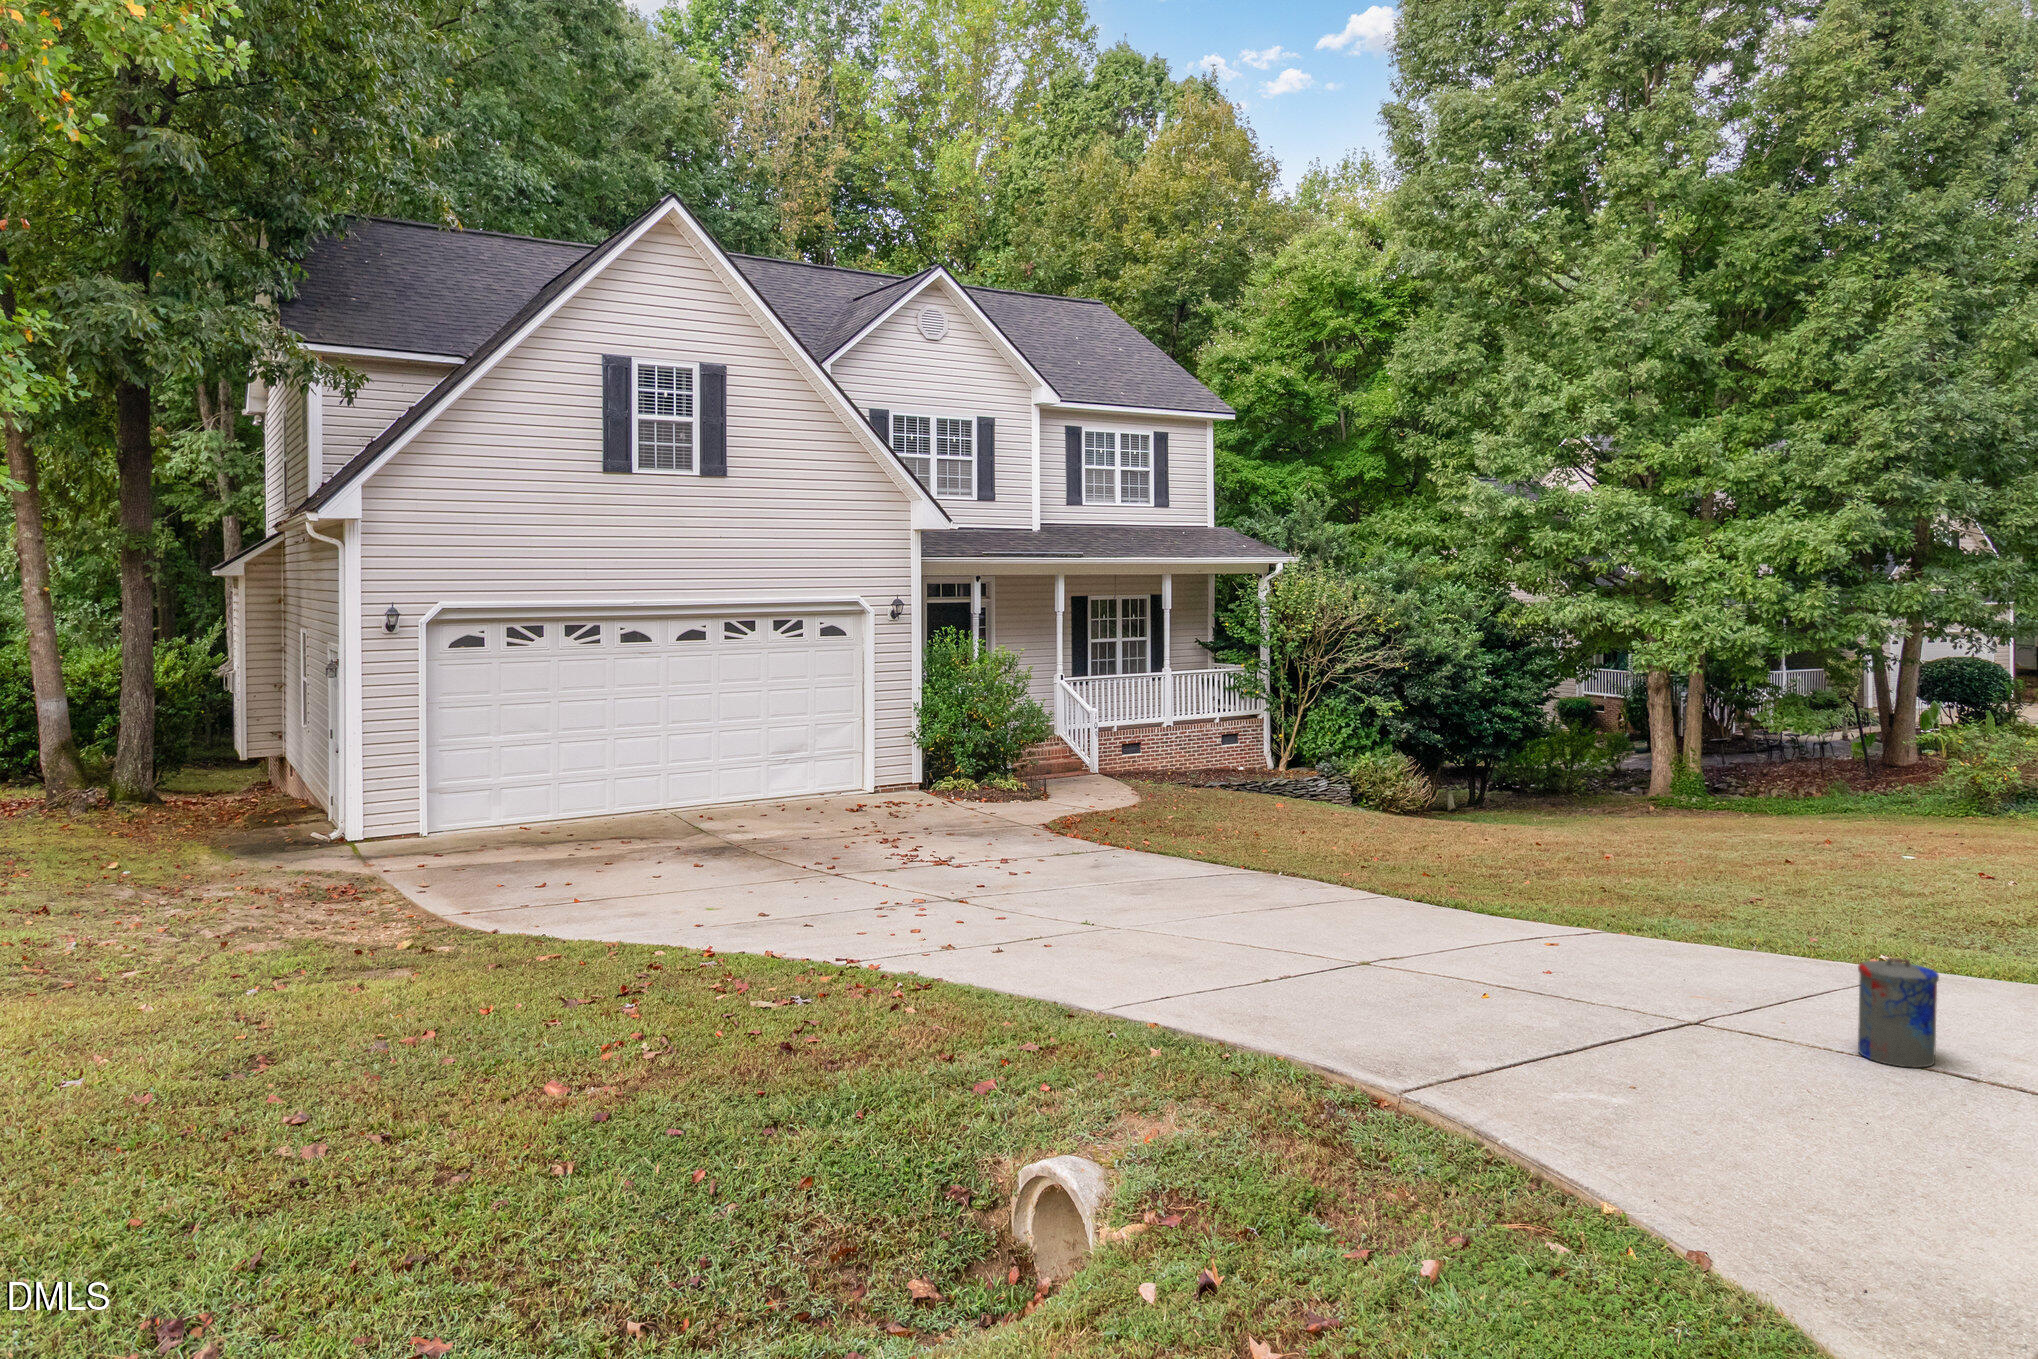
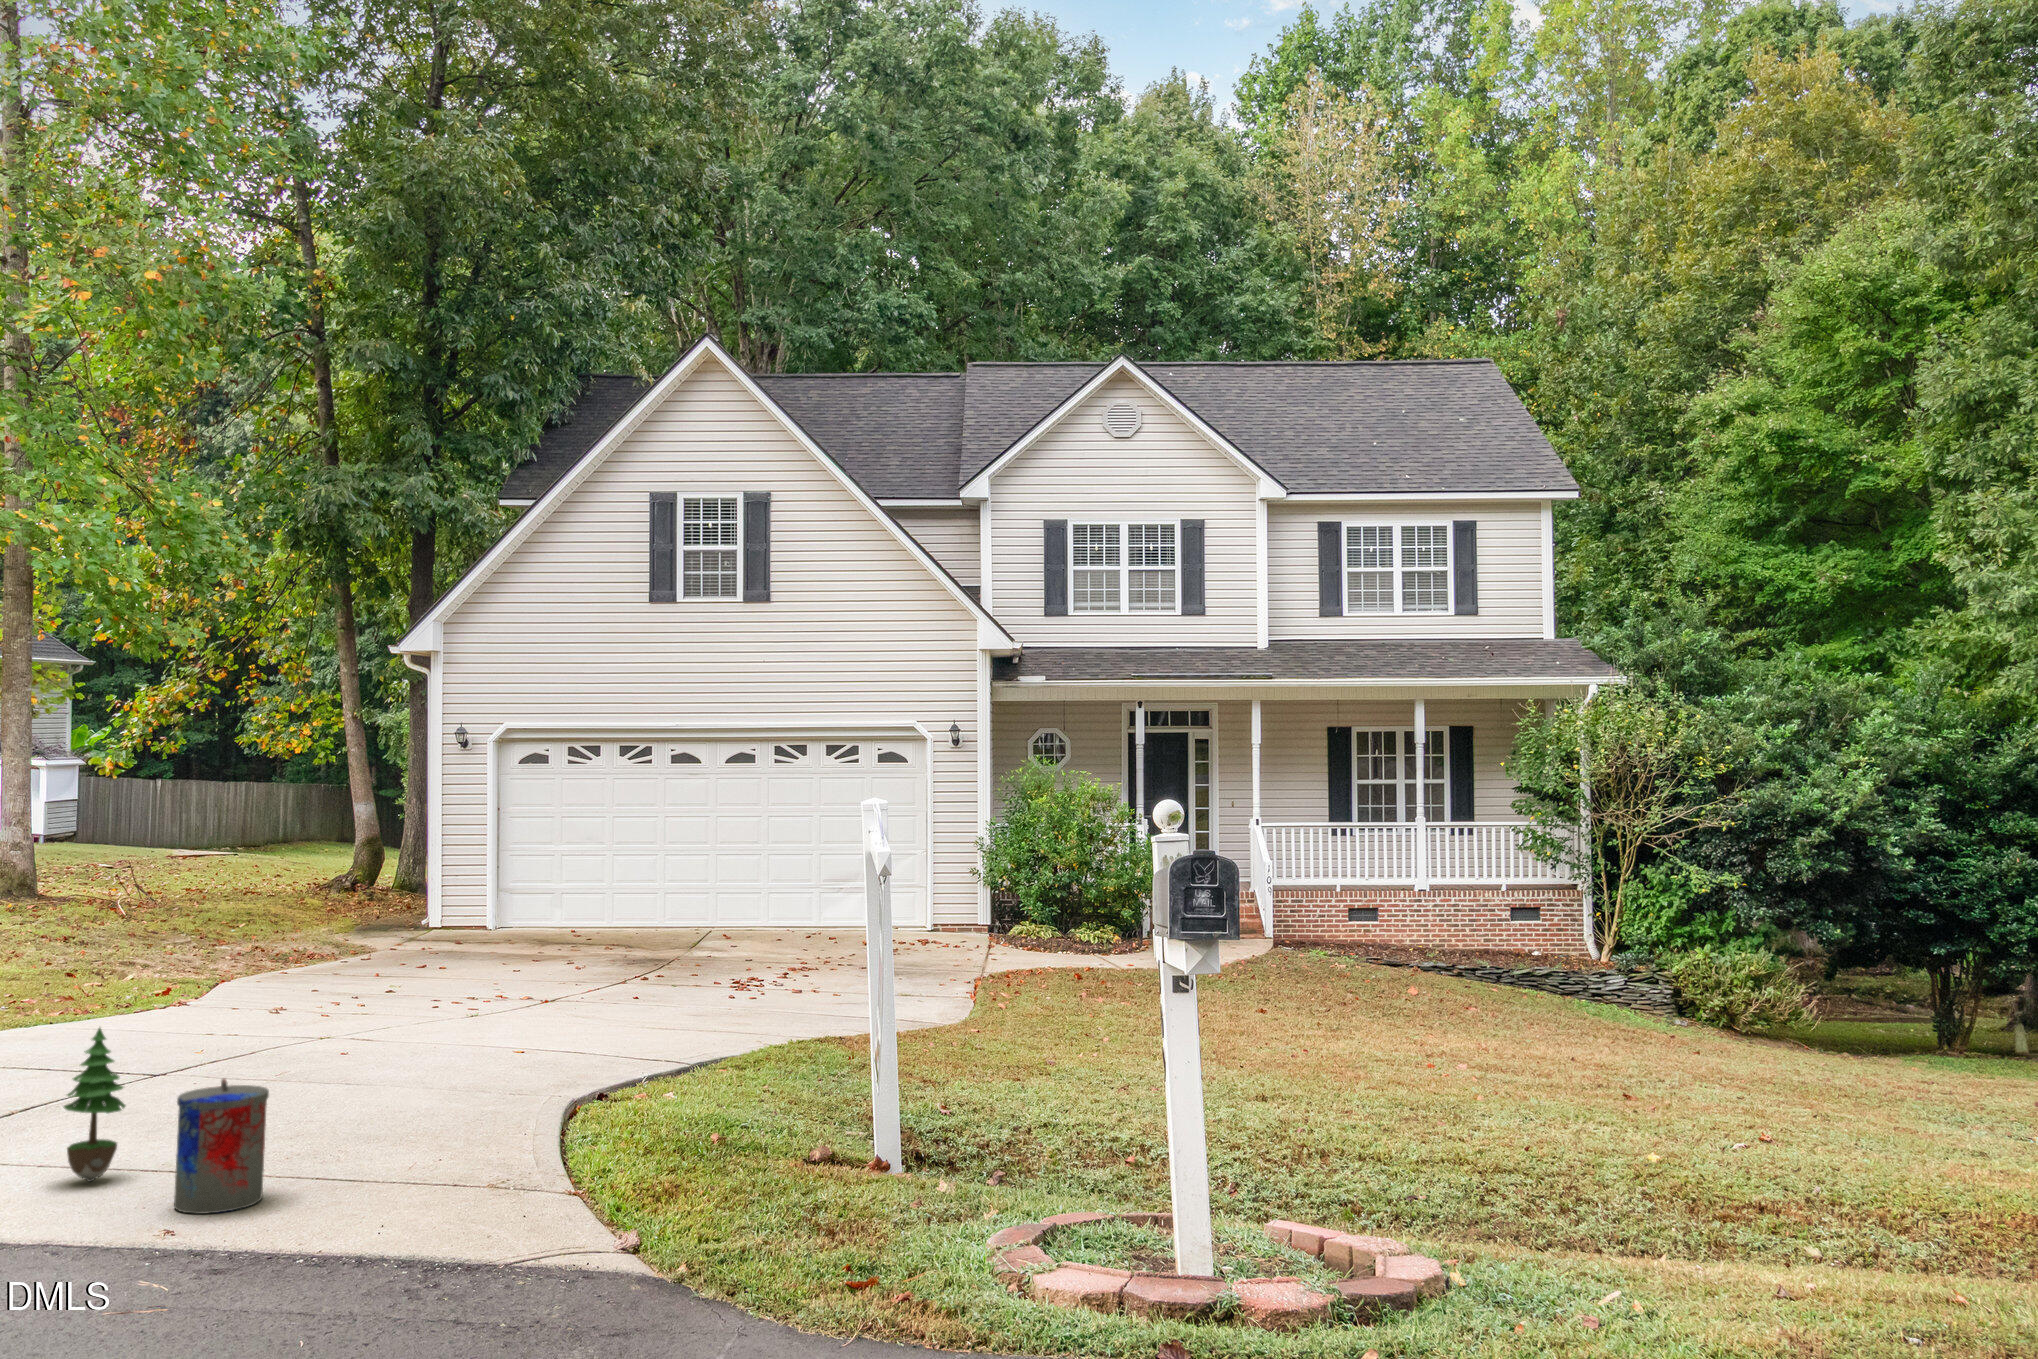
potted tree: none [1741,937,1798,1072] -> present [64,1028,125,1182]

